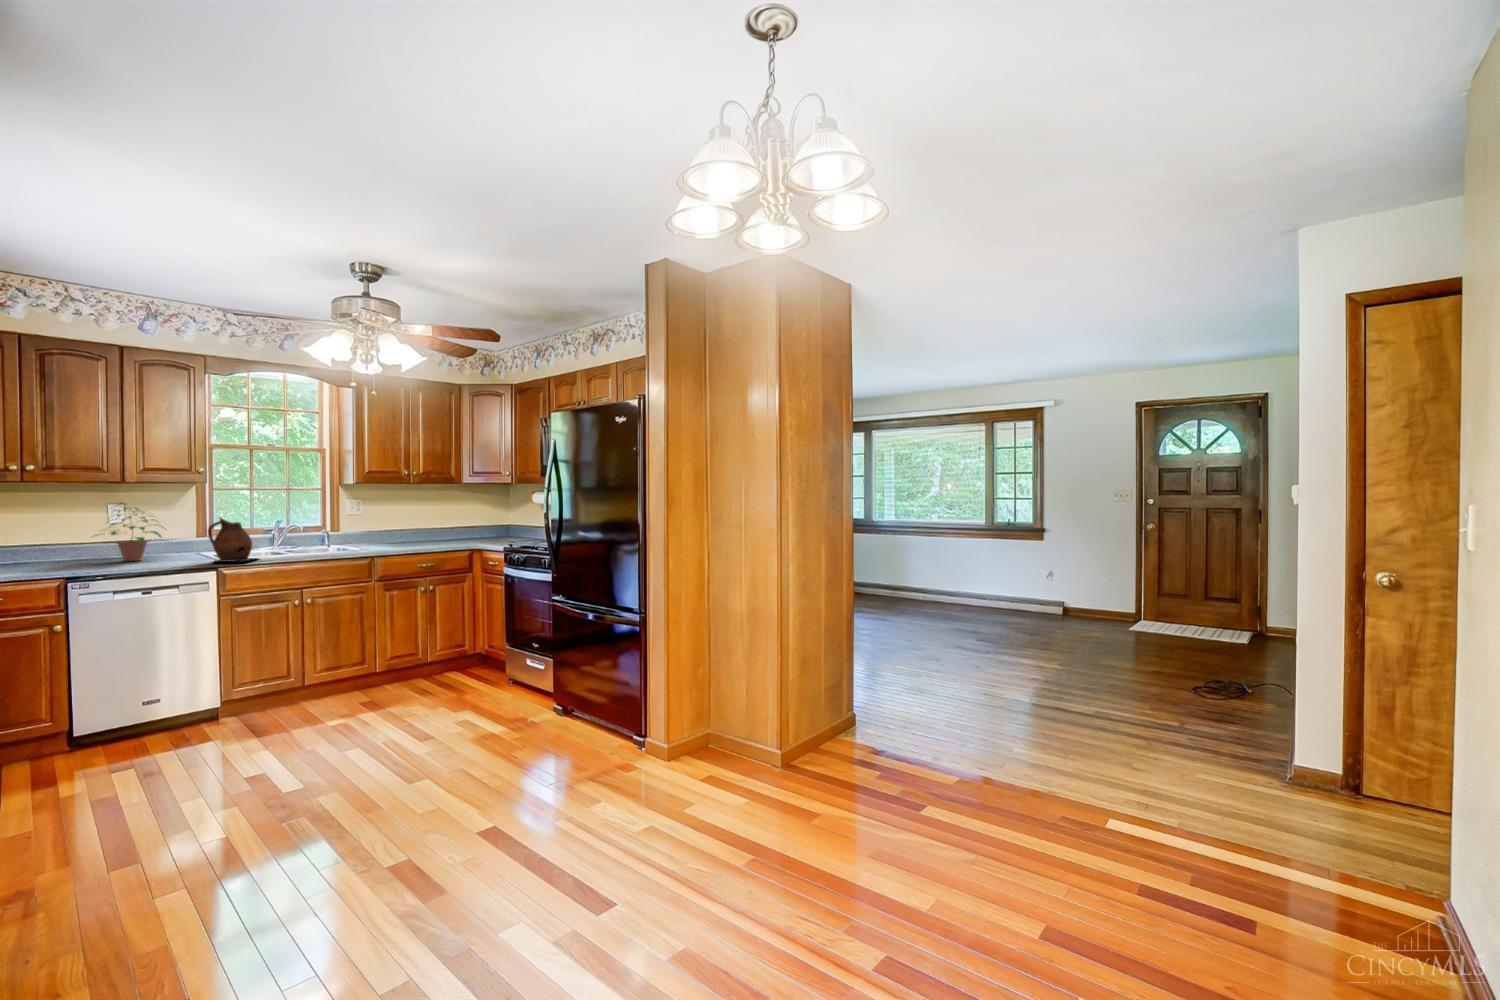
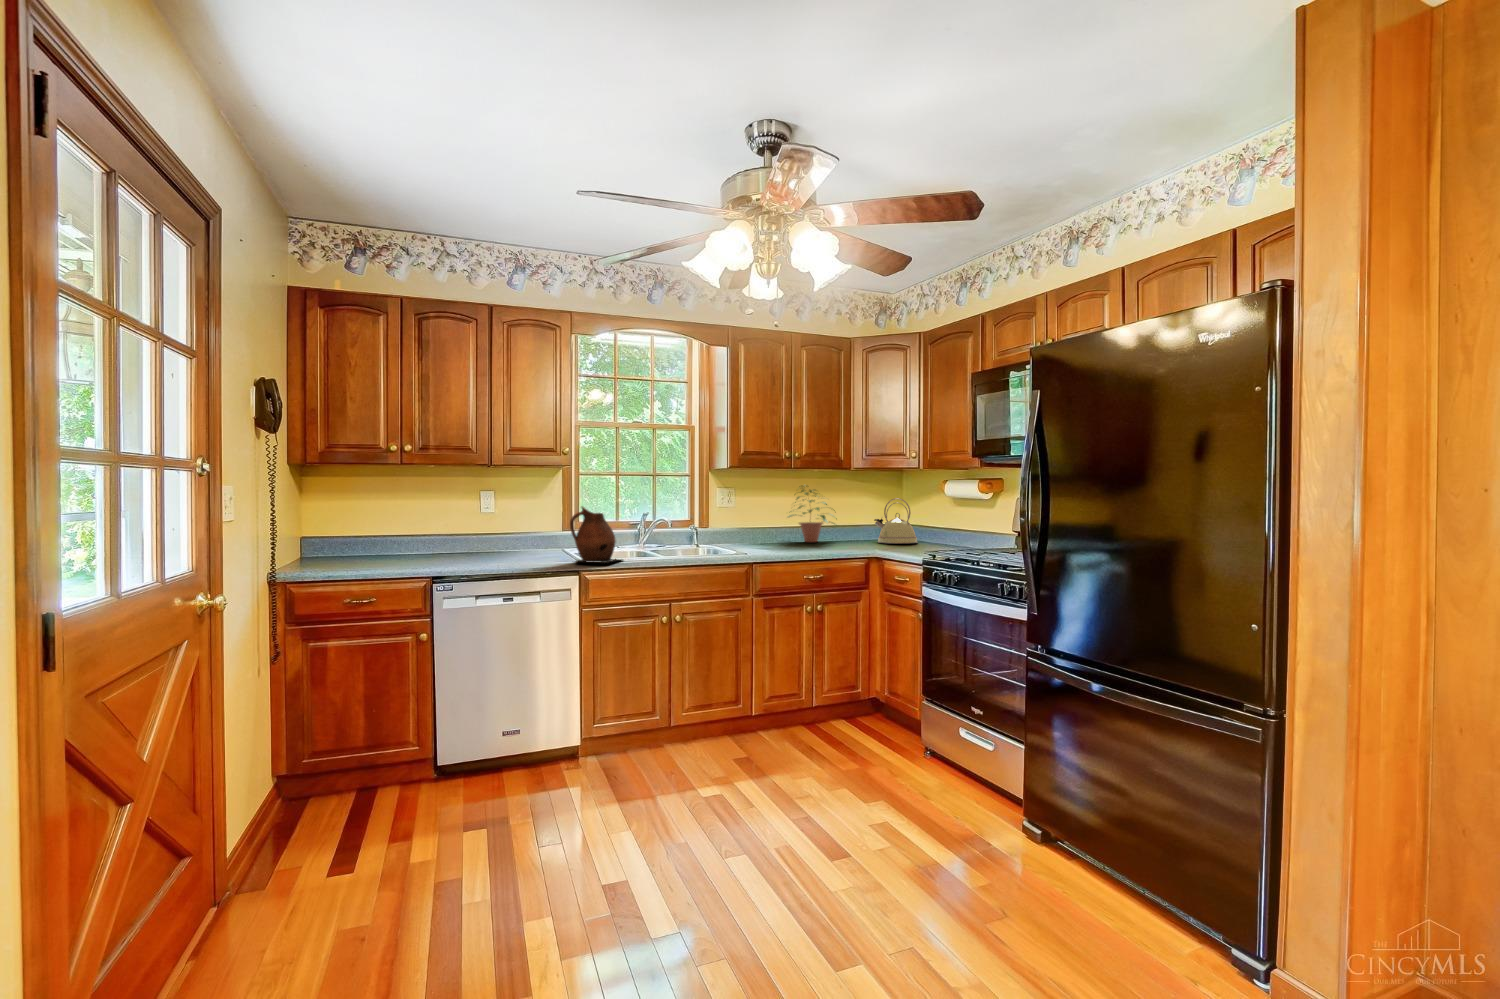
potted plant: present [109,503,161,561] -> present [788,490,837,542]
kettle: none [482,507,514,539] -> present [874,498,917,543]

